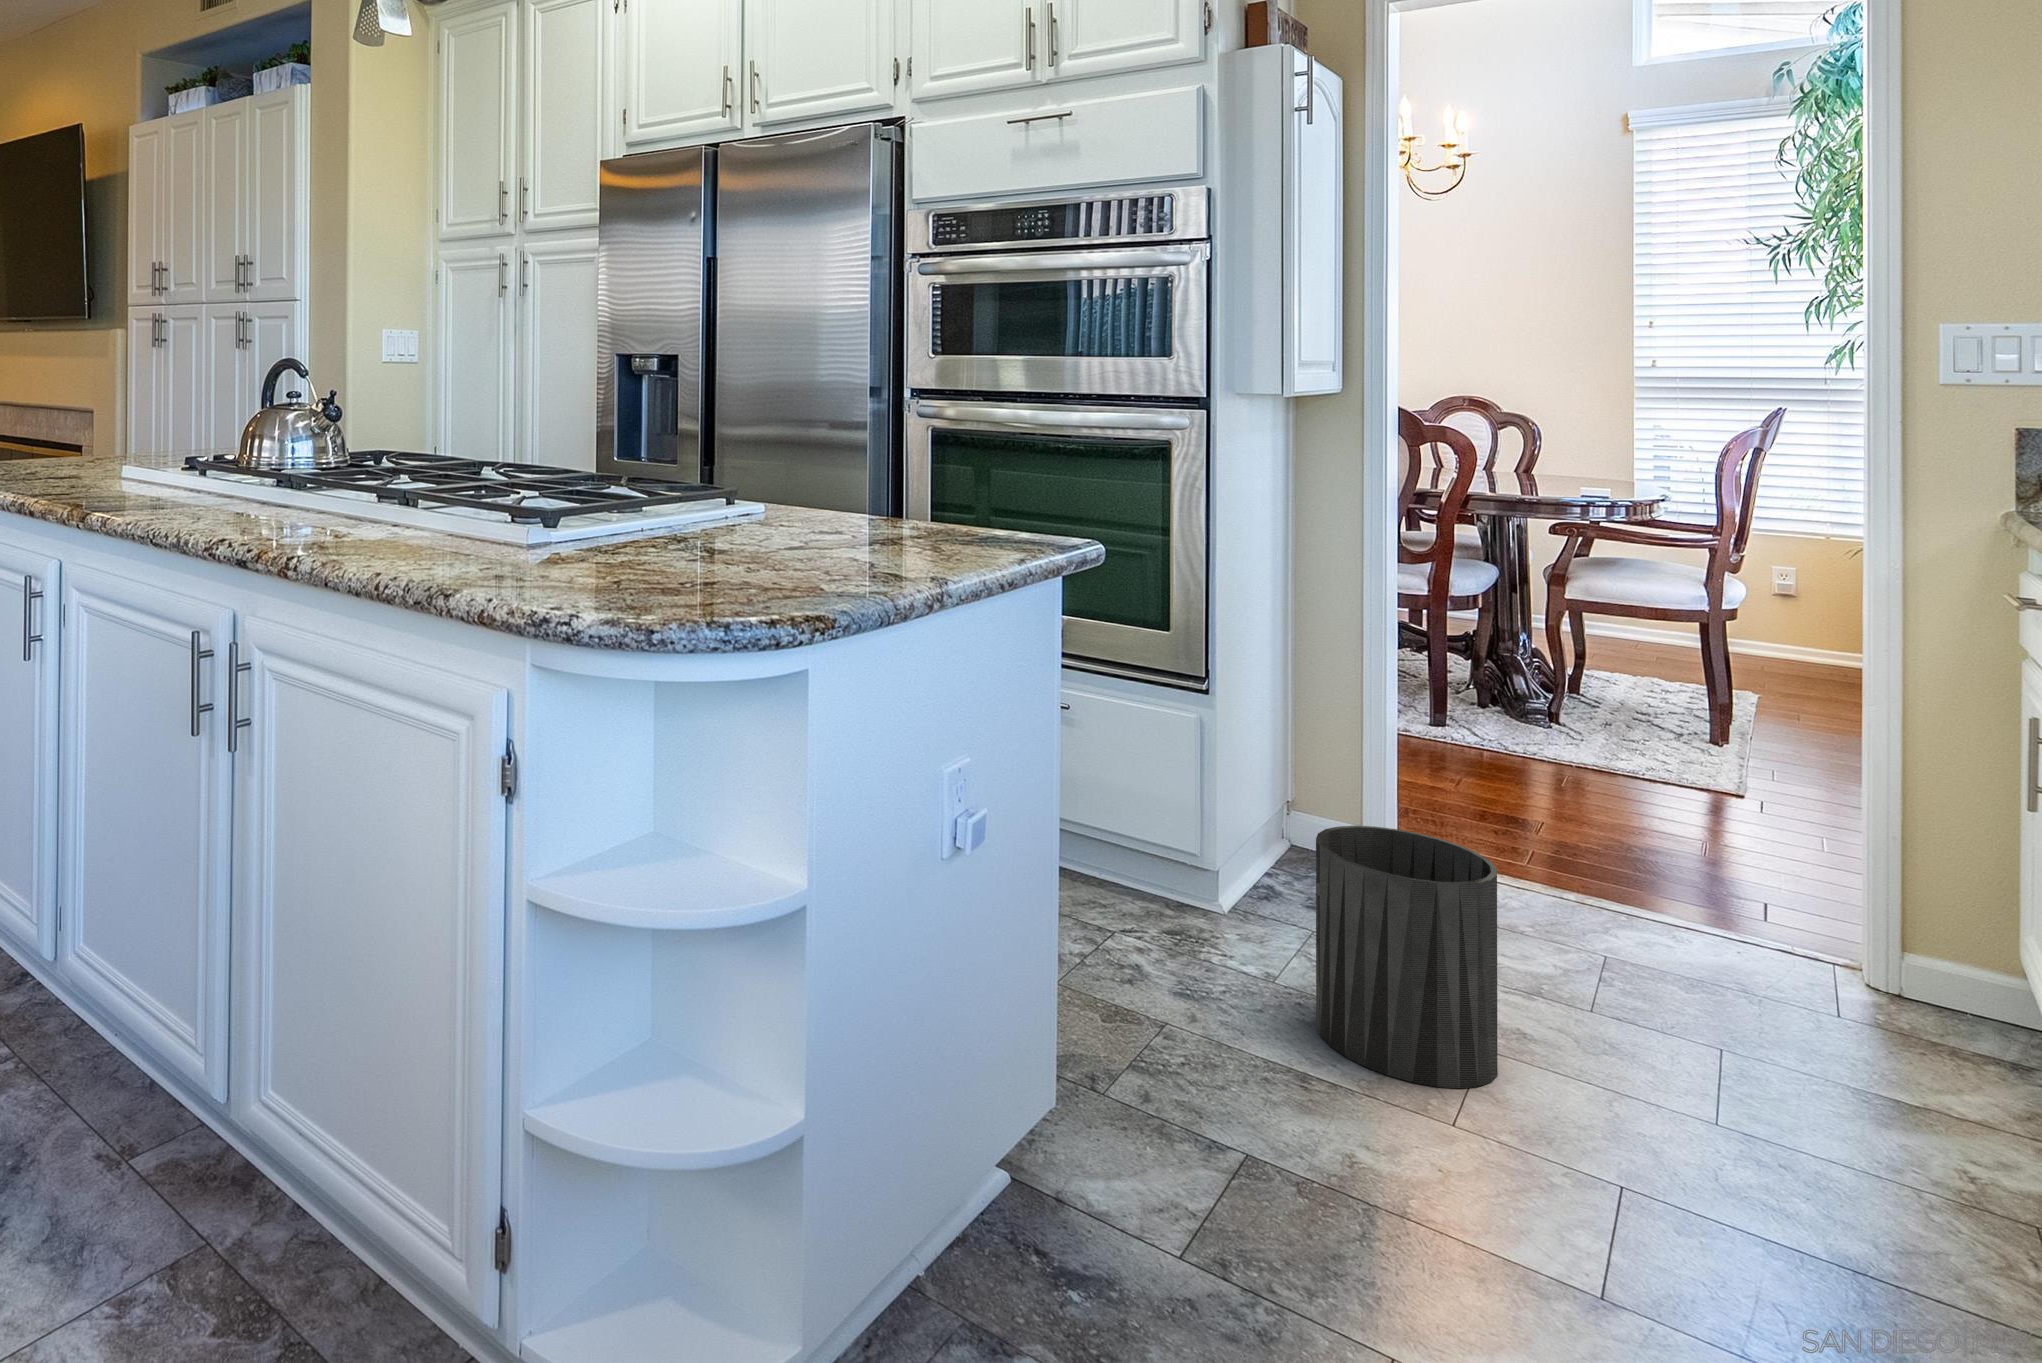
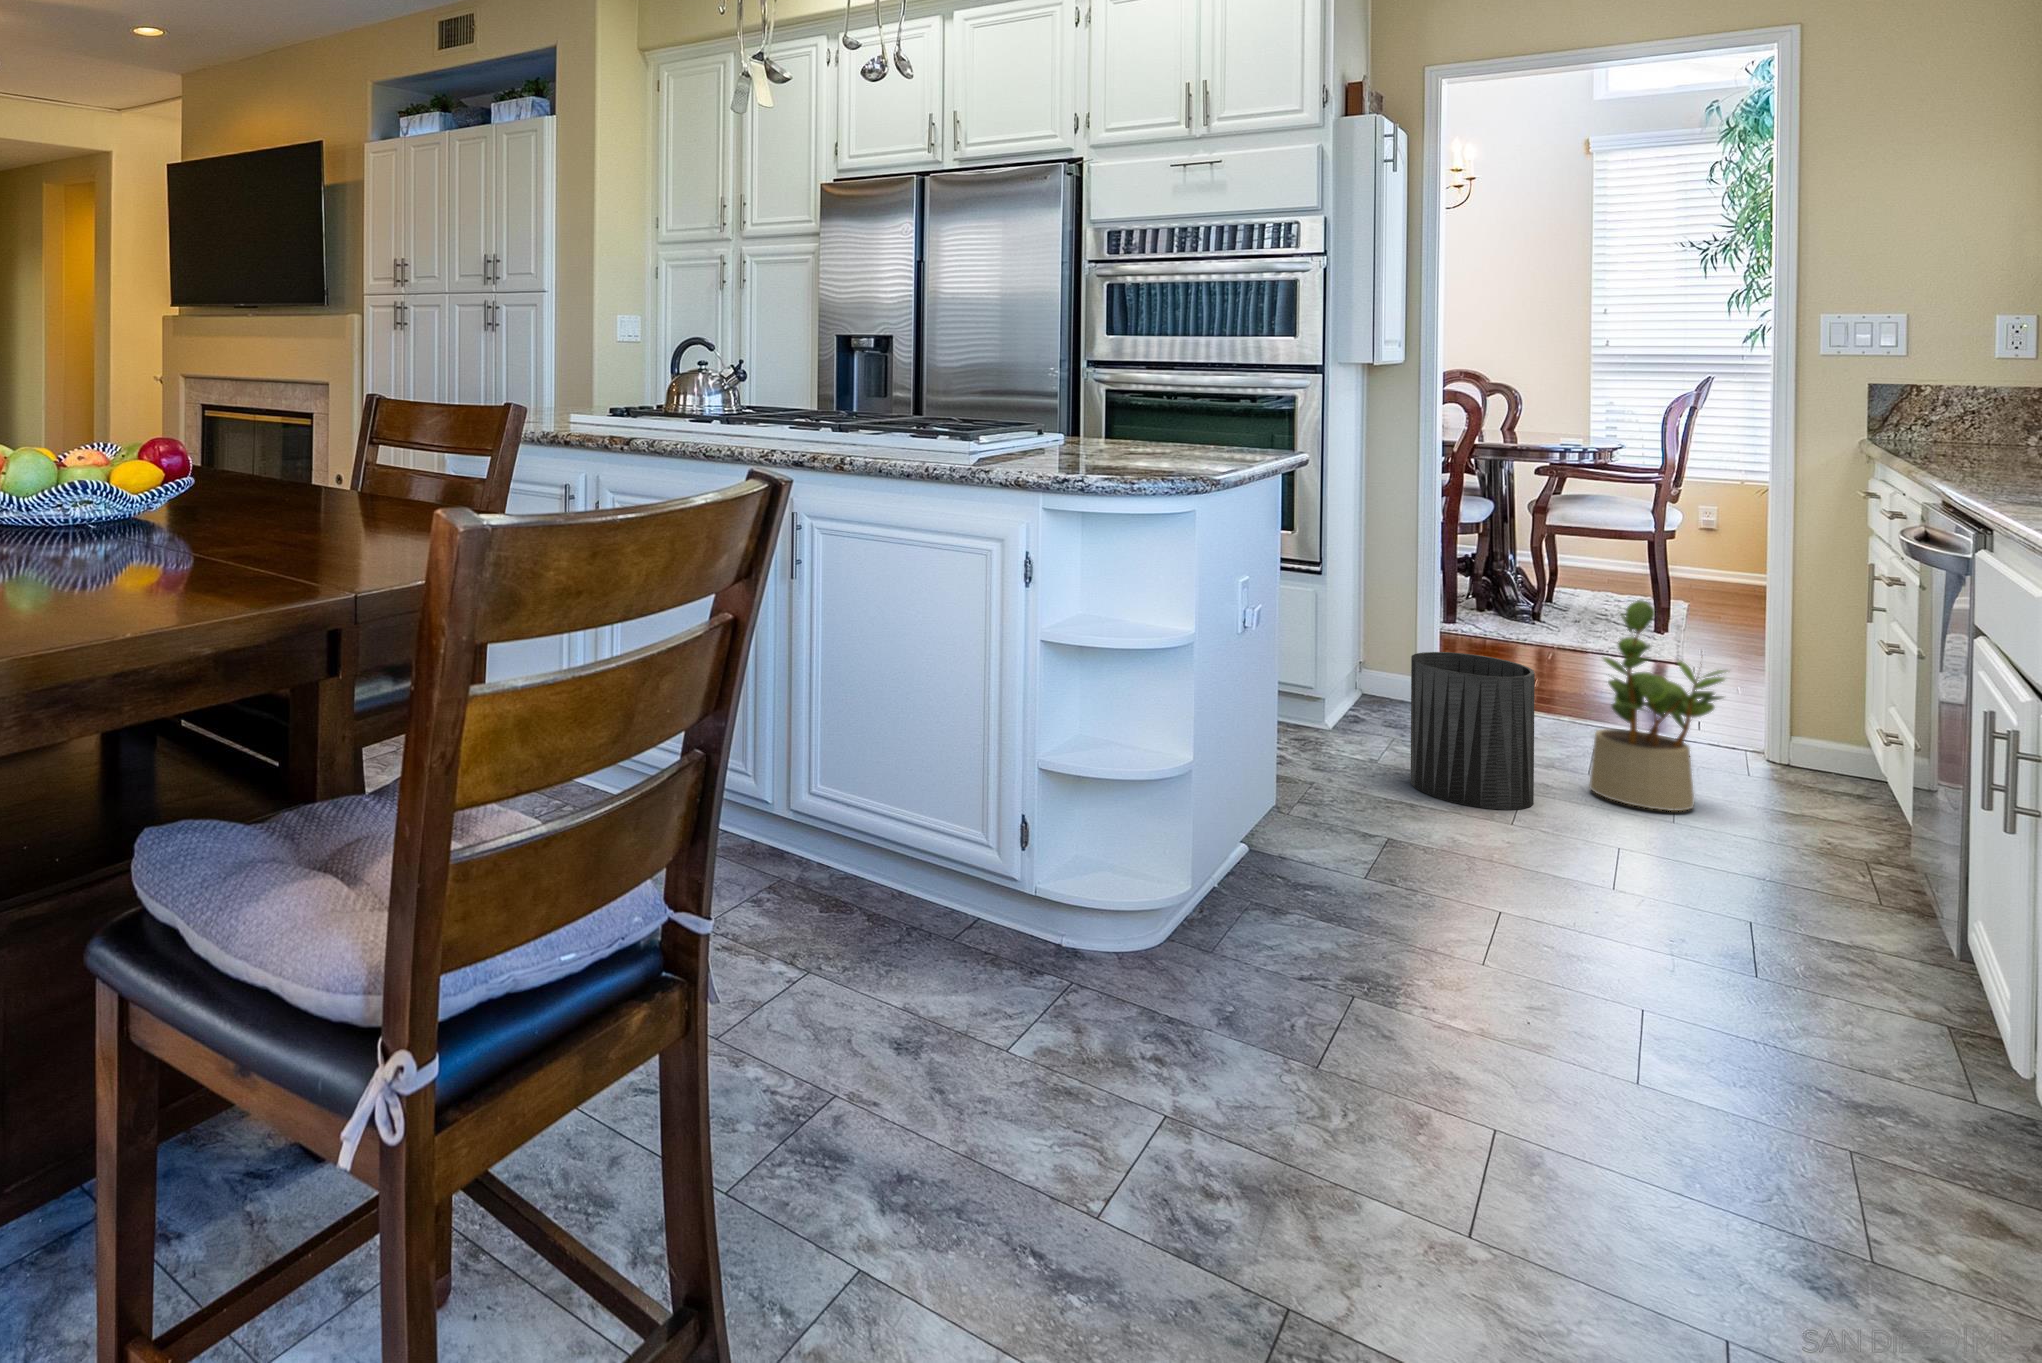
potted plant: none [1588,763,1807,1099] -> present [1590,601,1726,811]

